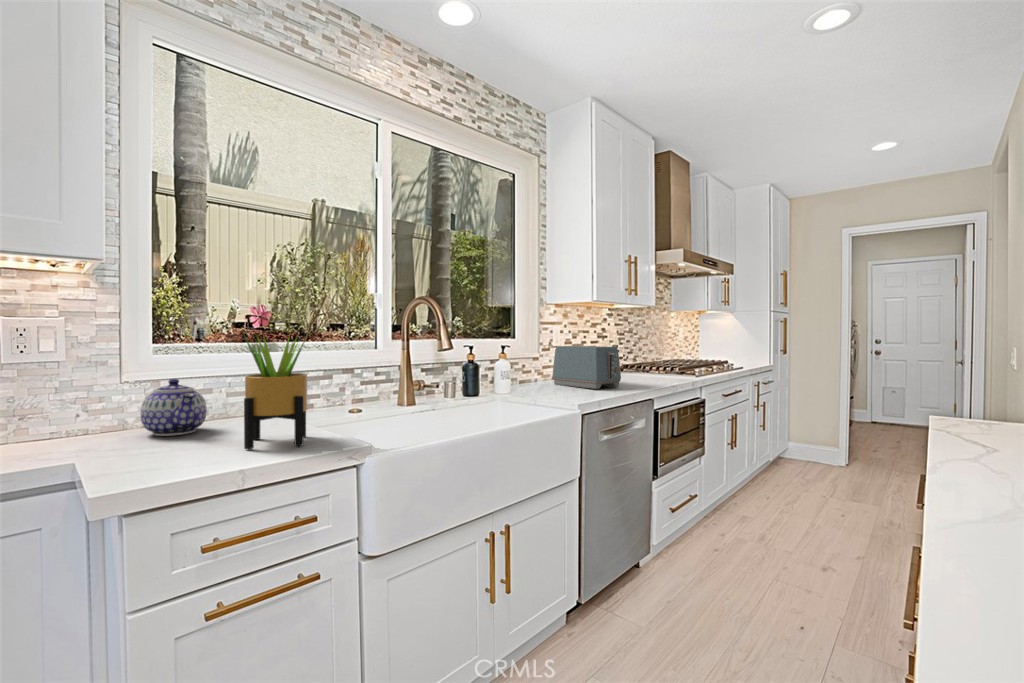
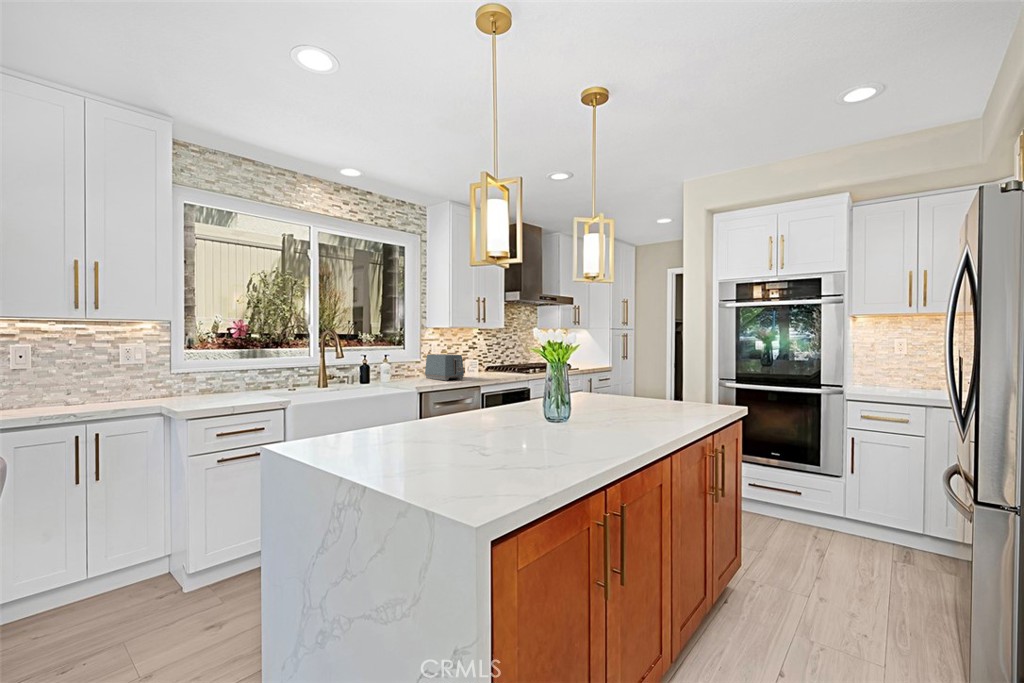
potted plant: present [244,337,307,449] -> none [230,348,262,402]
teapot: present [140,379,207,436] -> none [182,372,213,398]

